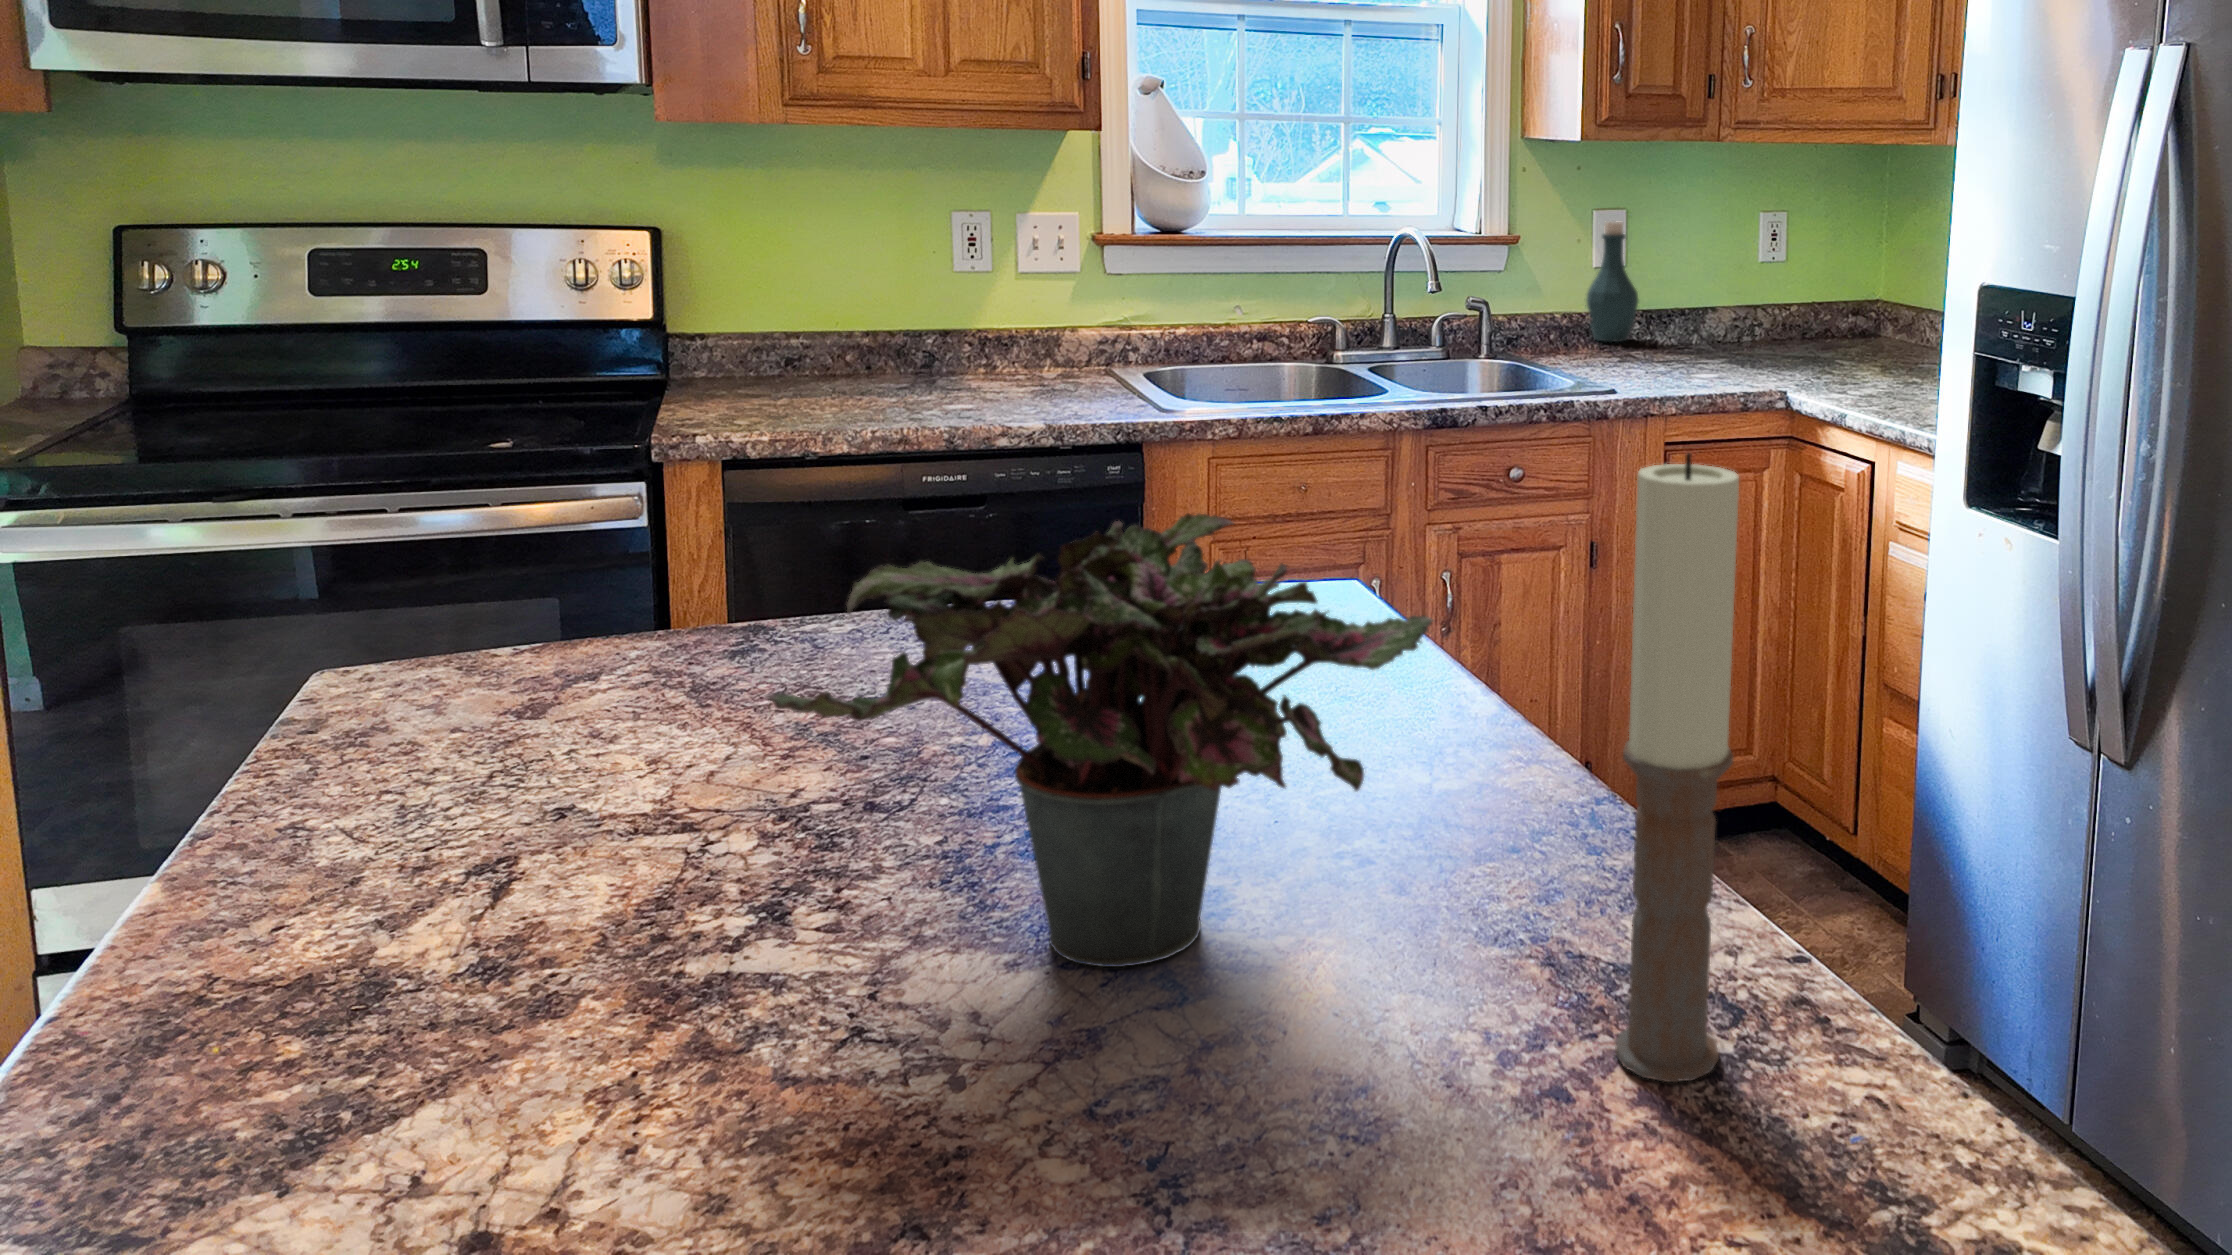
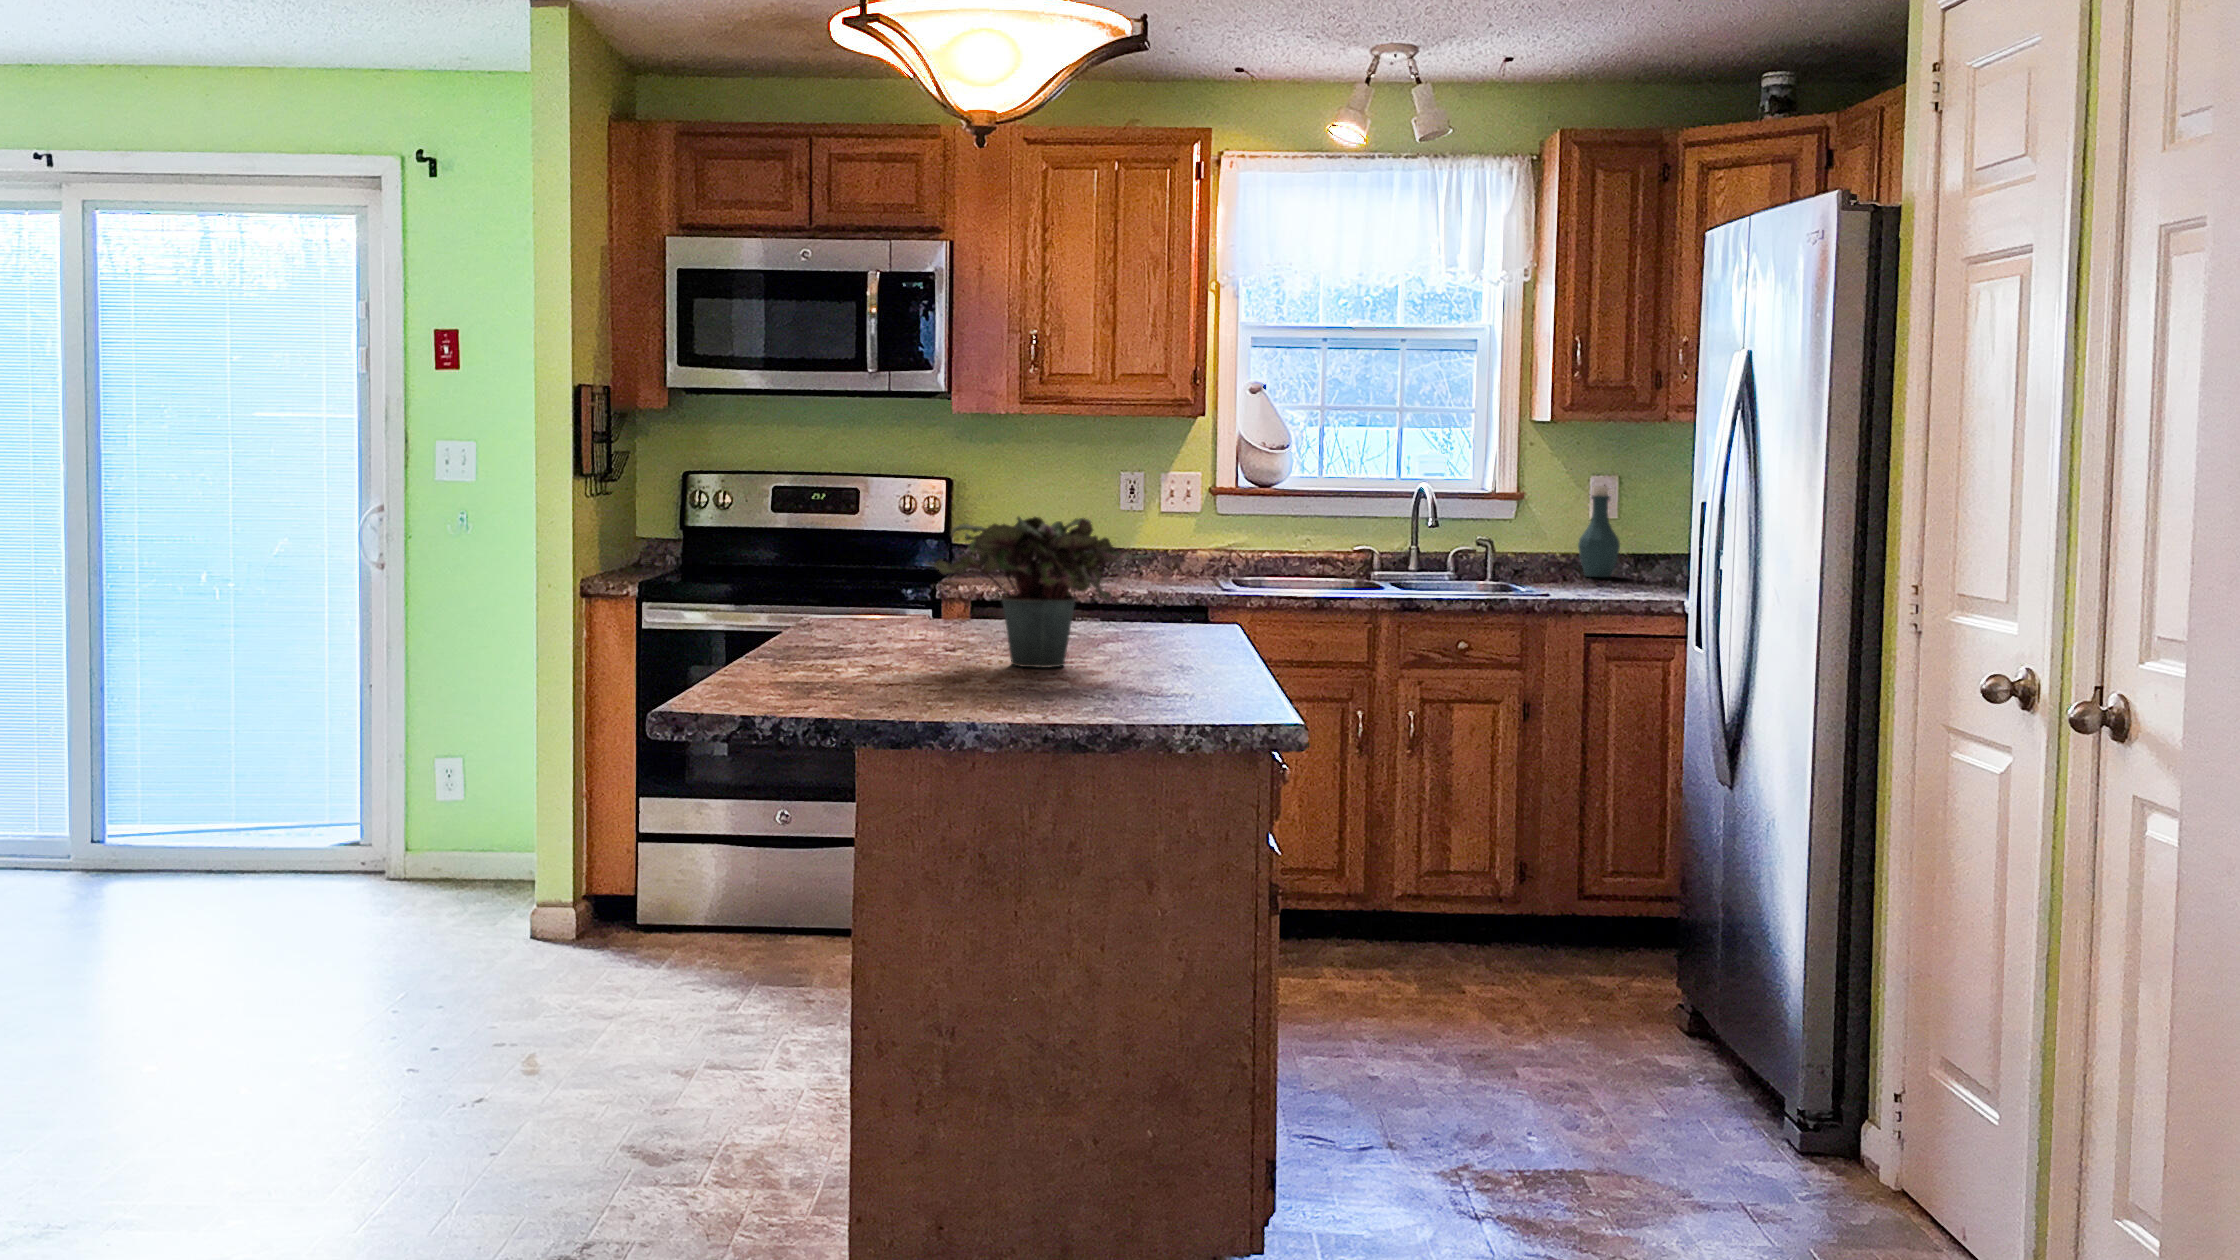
candle: present [1615,453,1739,1082] -> none [1175,470,1215,690]

